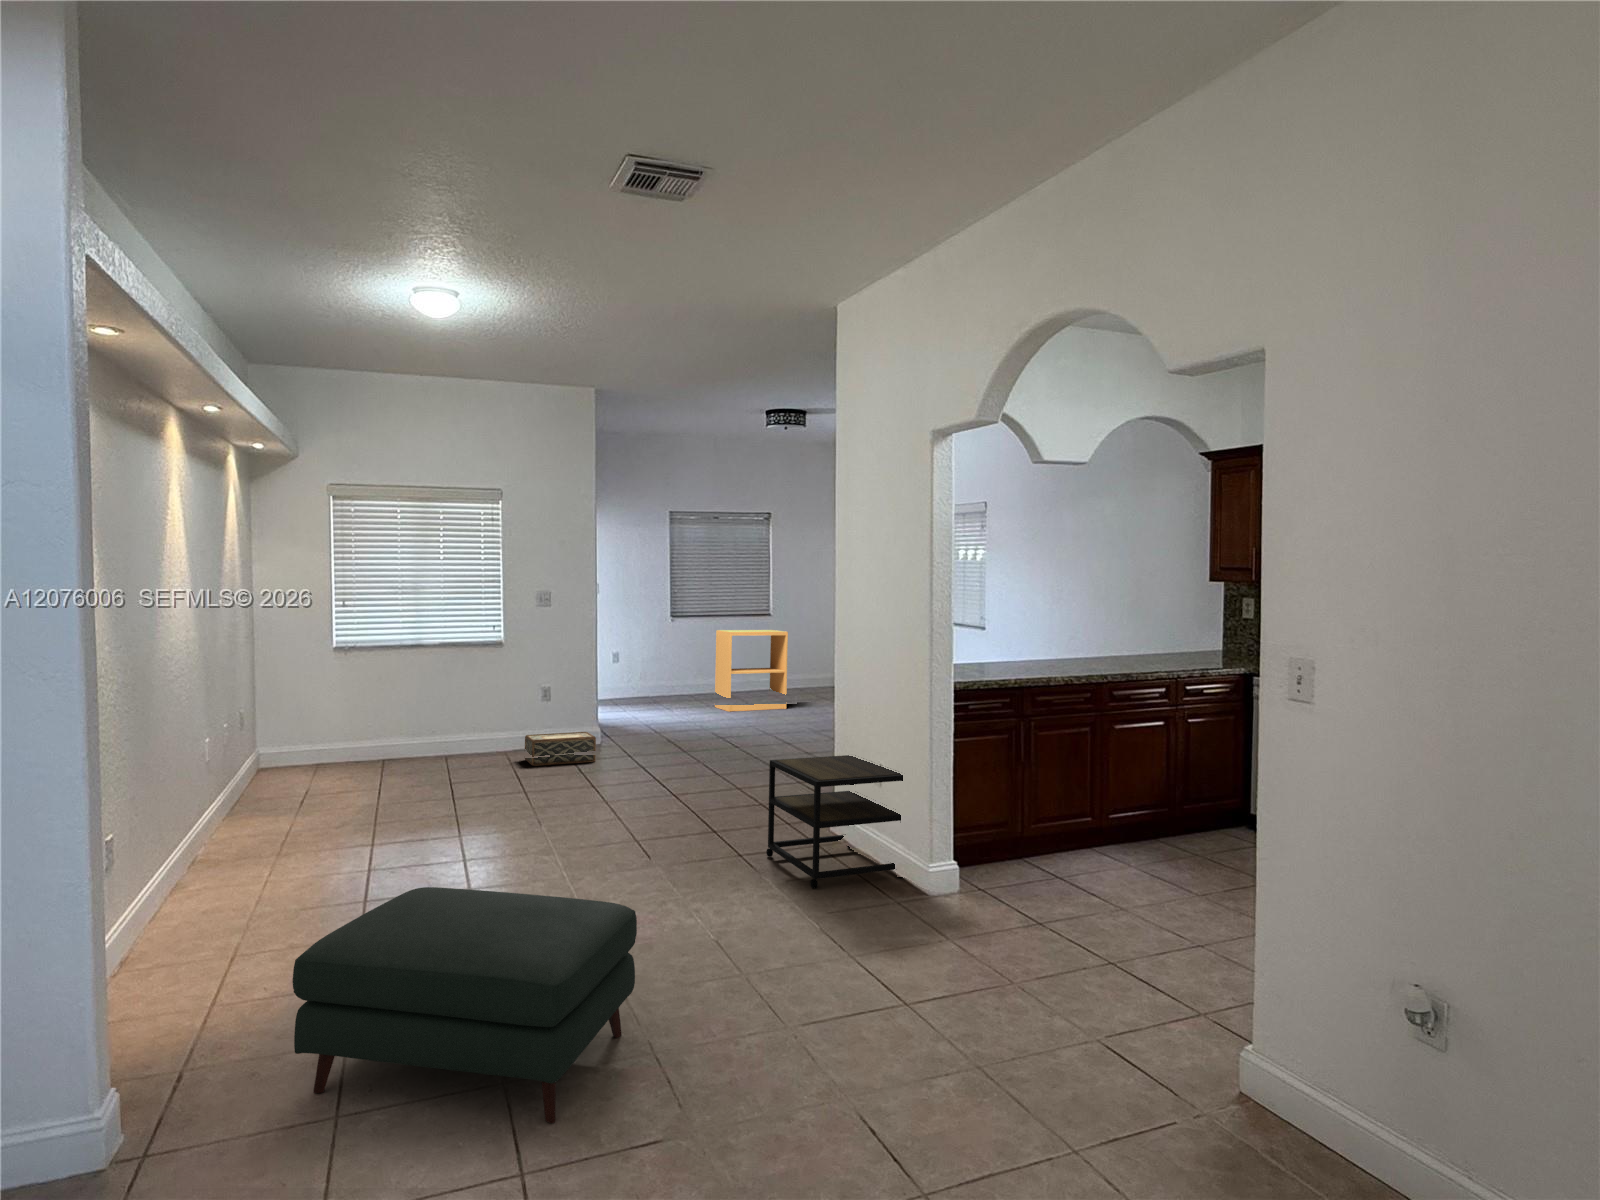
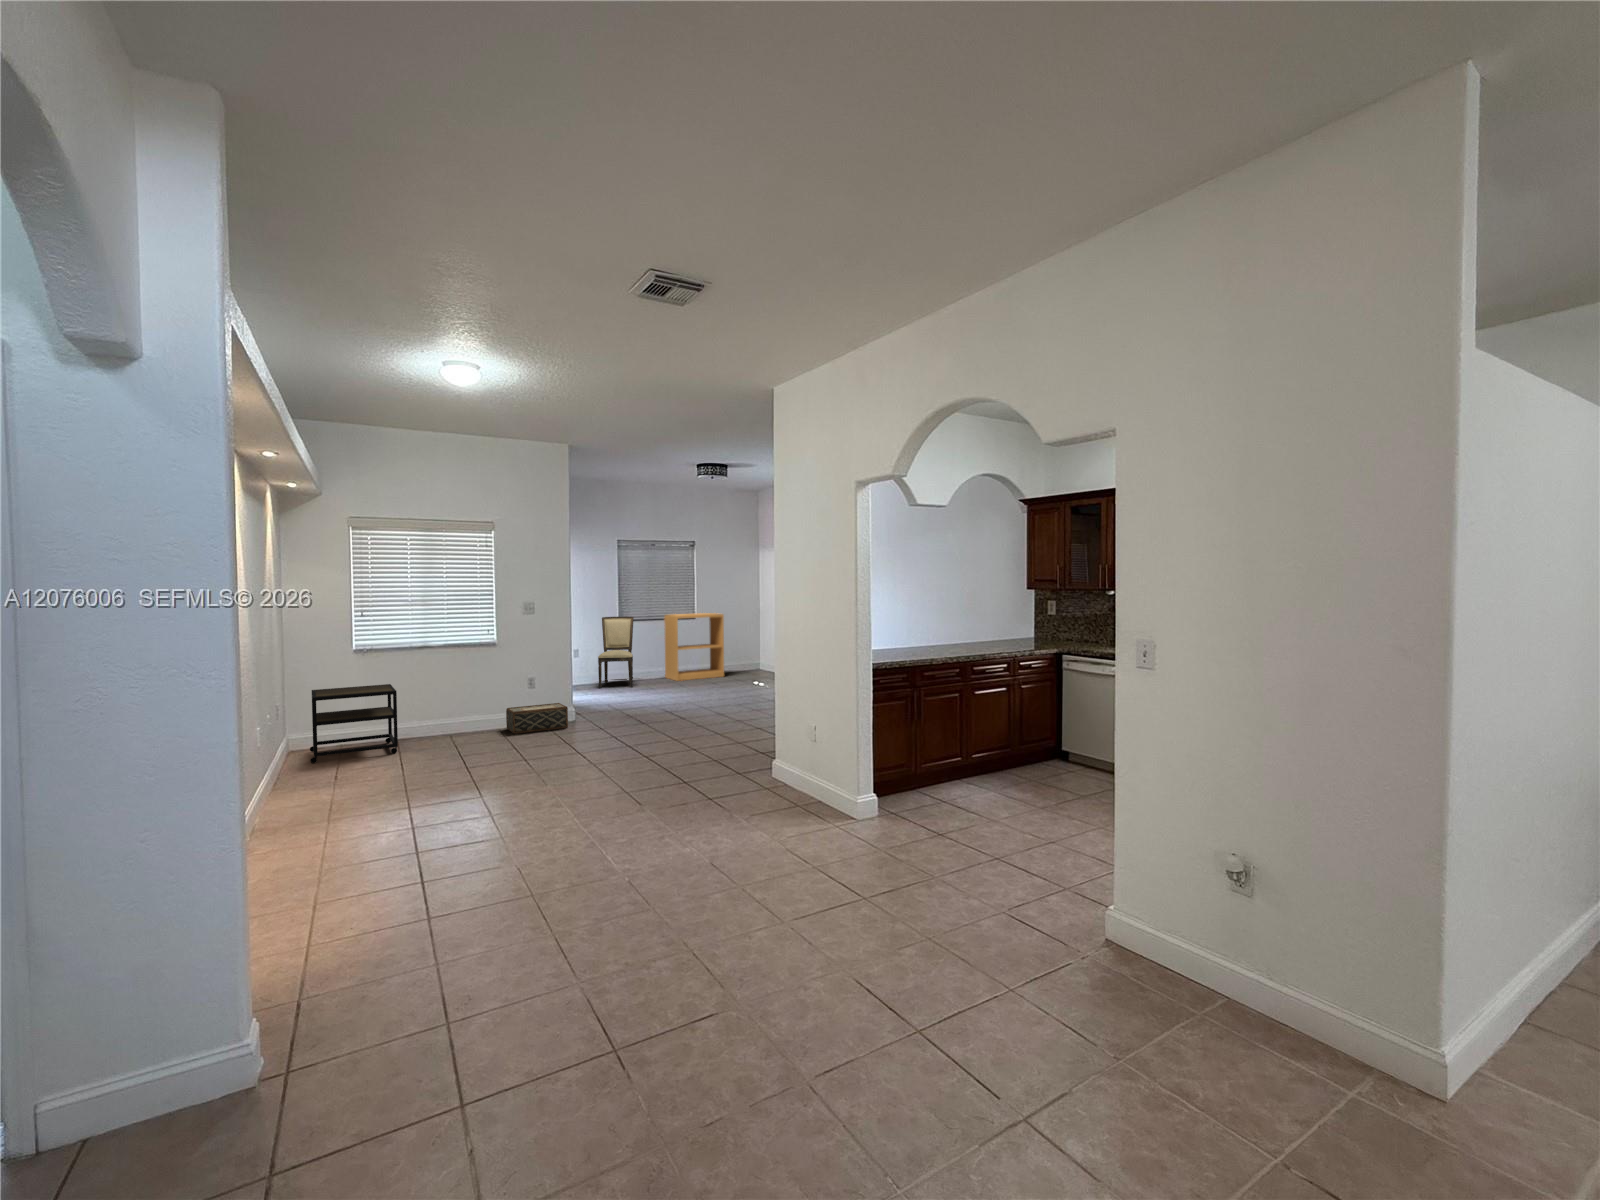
dining chair: none [635,631,679,717] -> present [598,617,633,688]
side table: present [766,755,903,889] -> present [310,684,398,763]
ottoman: present [293,887,637,1123] -> none [307,846,618,1046]

